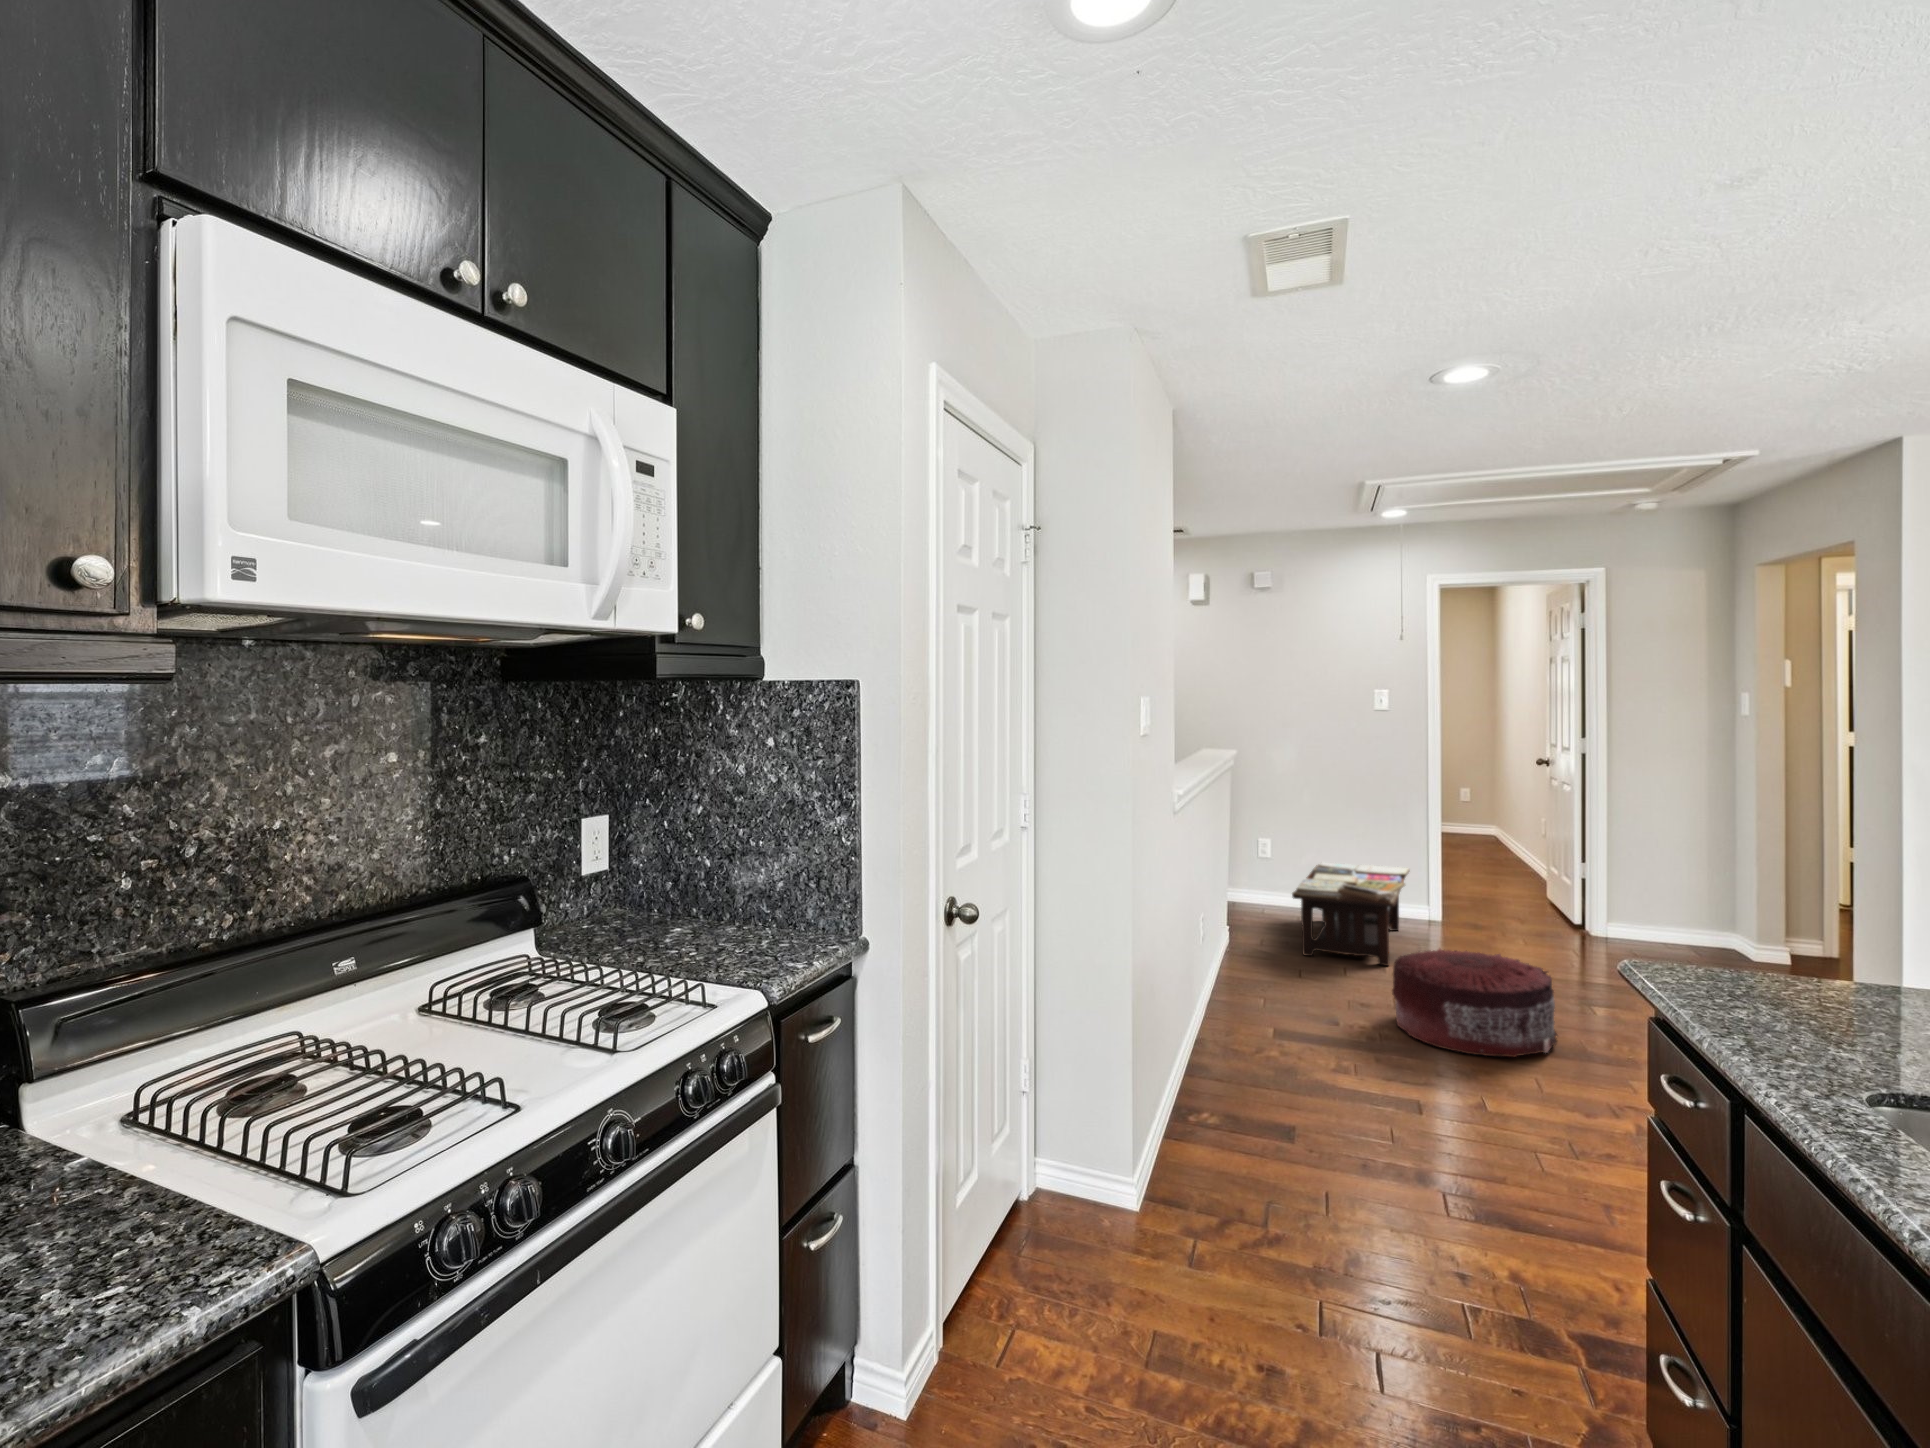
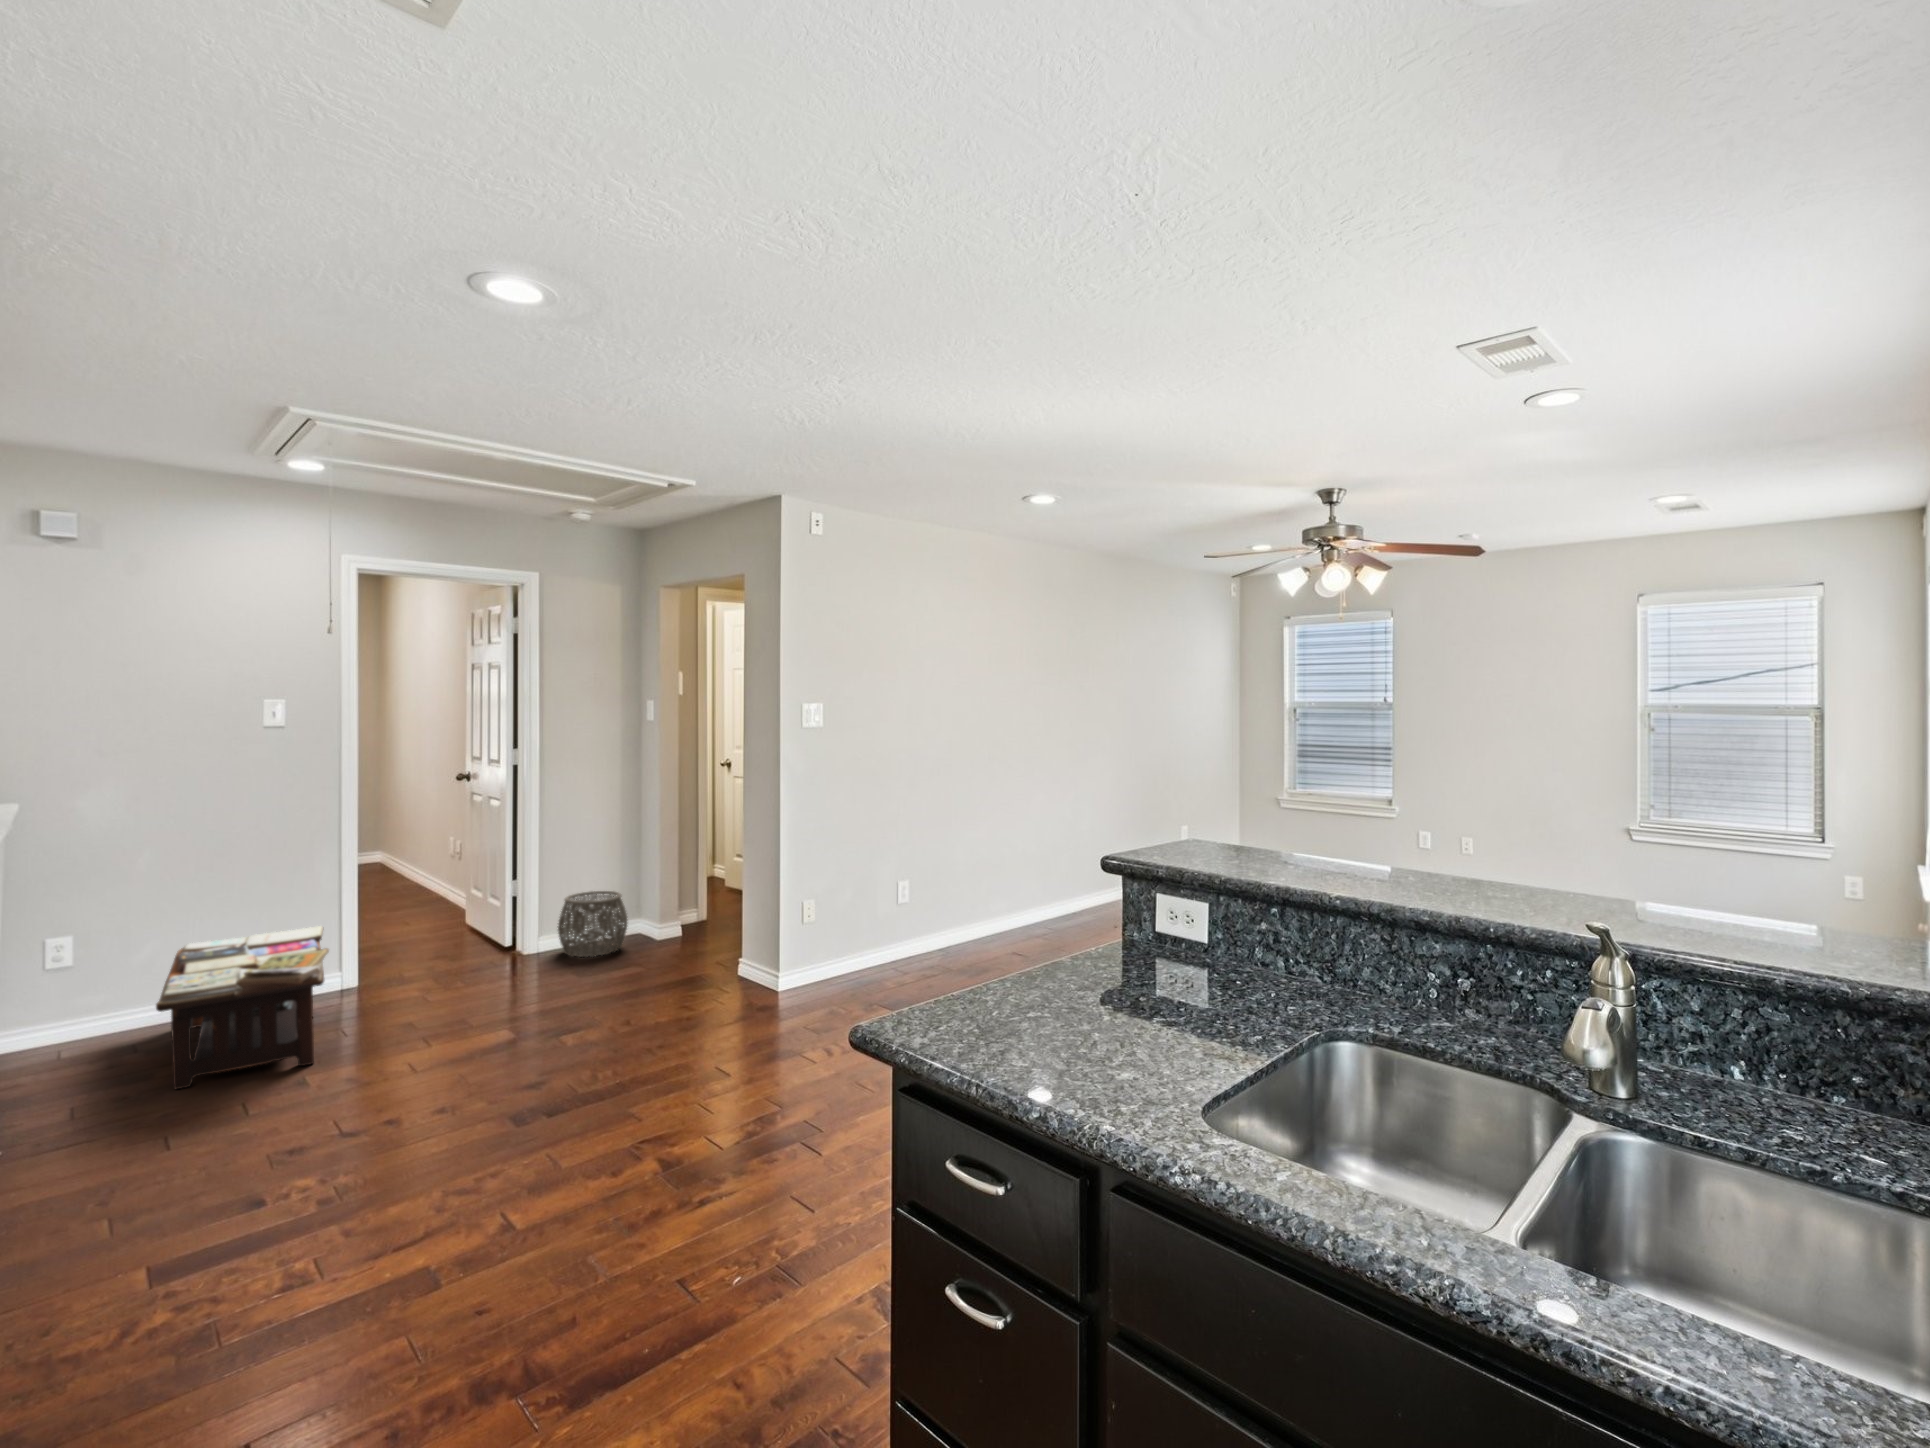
woven basket: none [1624,888,1707,956] -> present [558,891,628,957]
pouf: present [1392,949,1557,1057] -> none [349,1010,553,1159]

